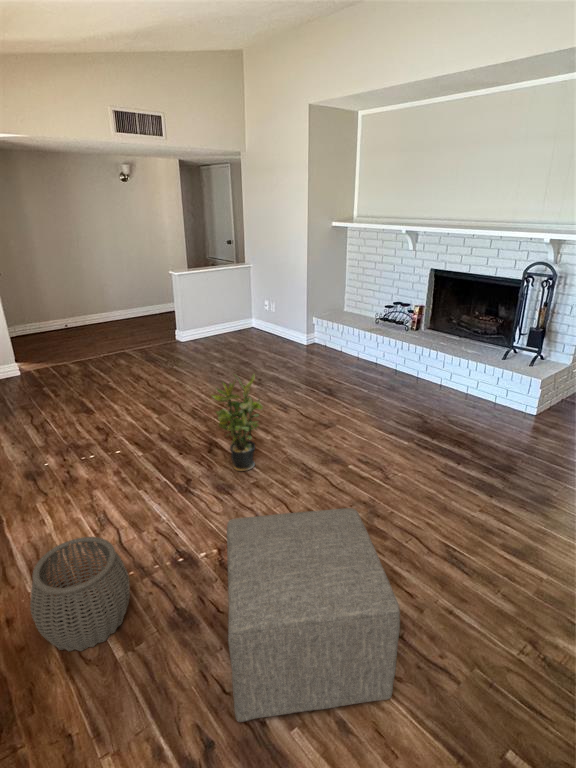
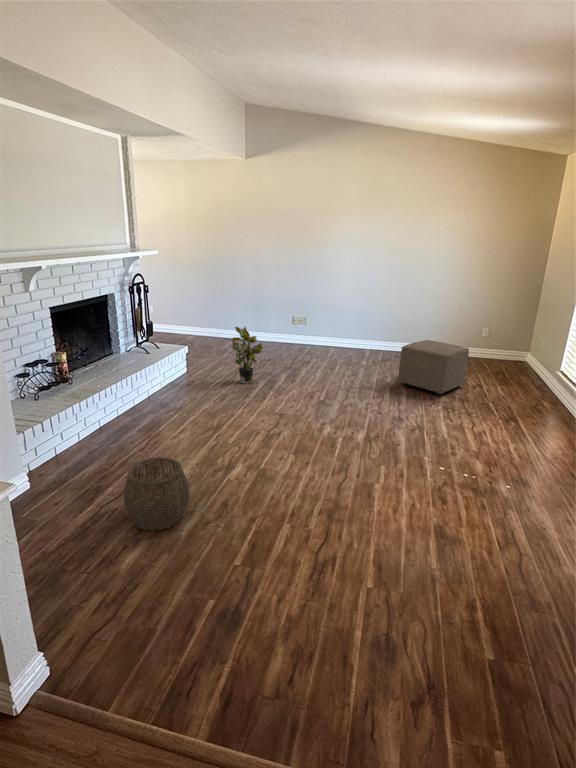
potted plant: present [212,374,263,471] -> present [231,327,263,384]
woven basket: present [30,537,130,651] -> present [123,457,190,531]

